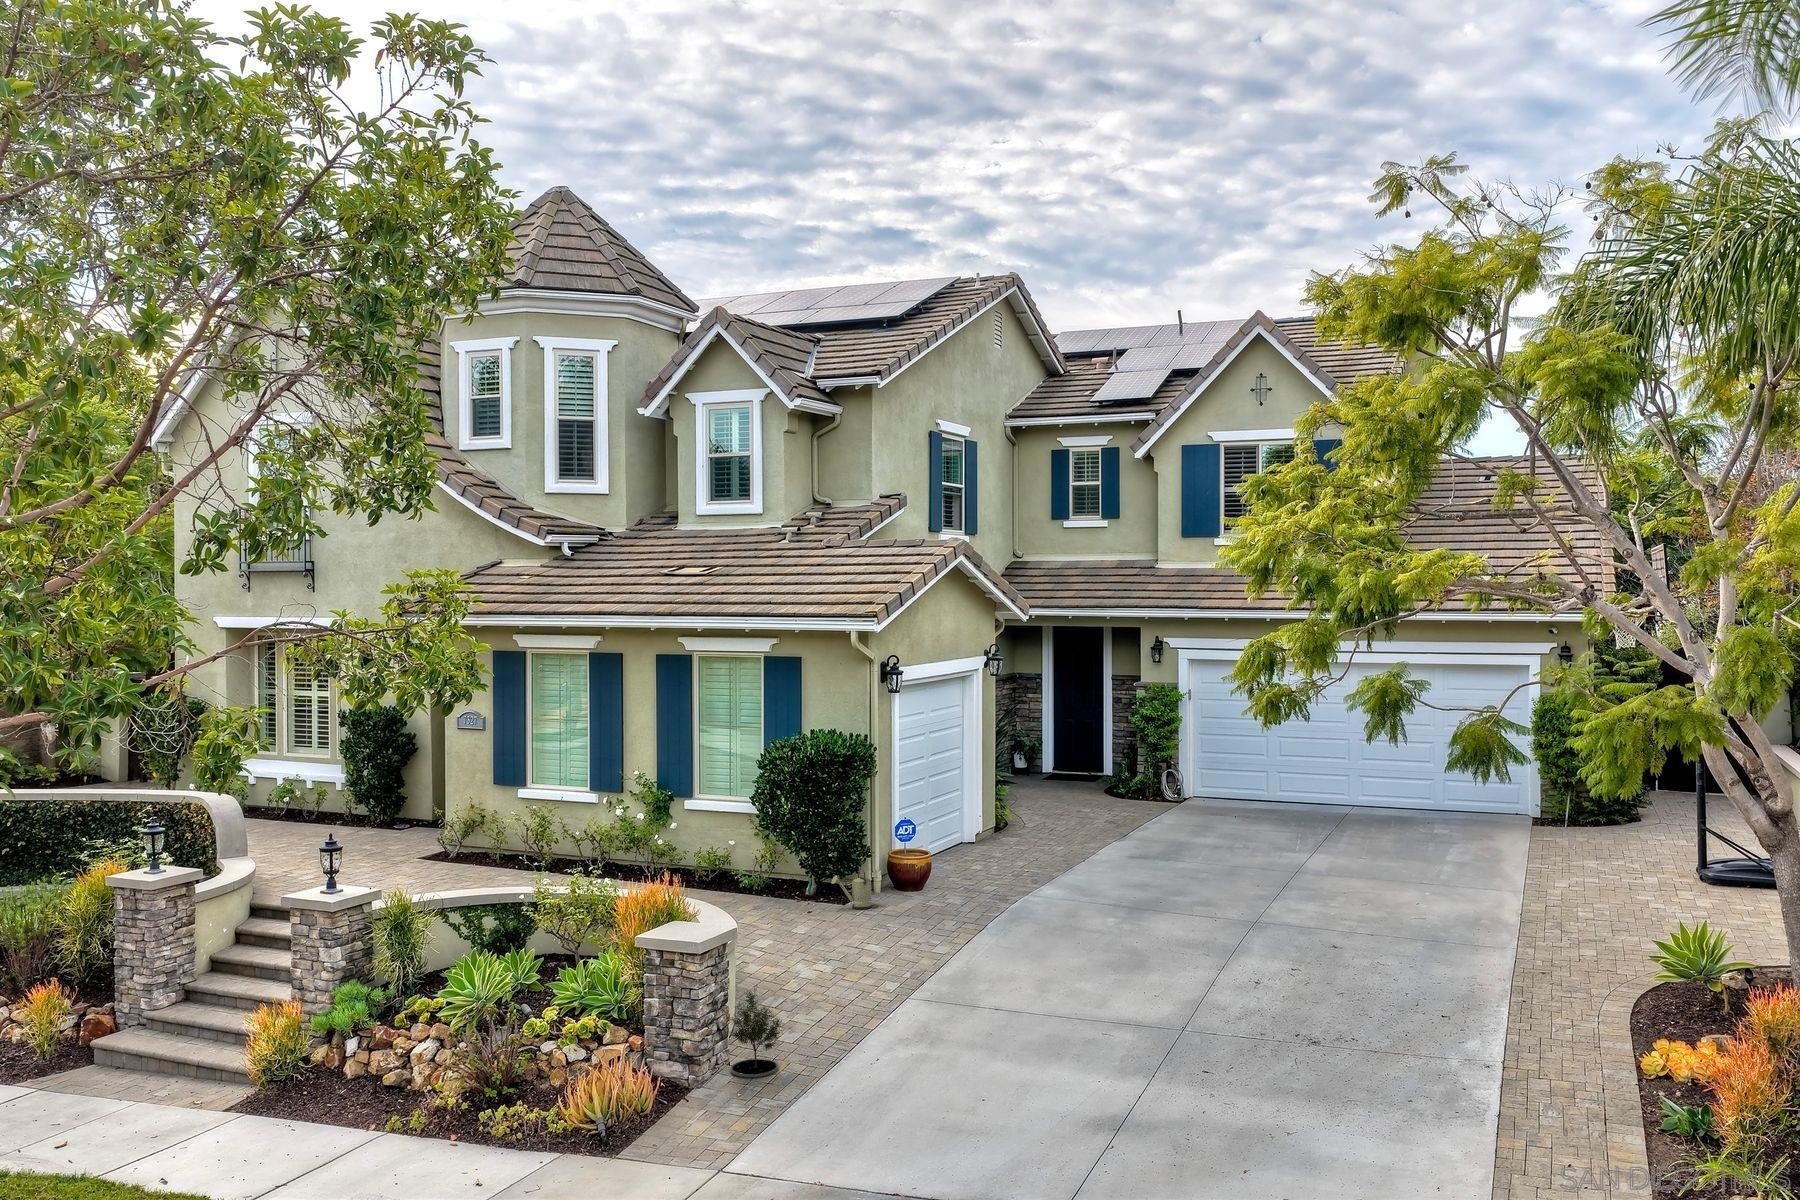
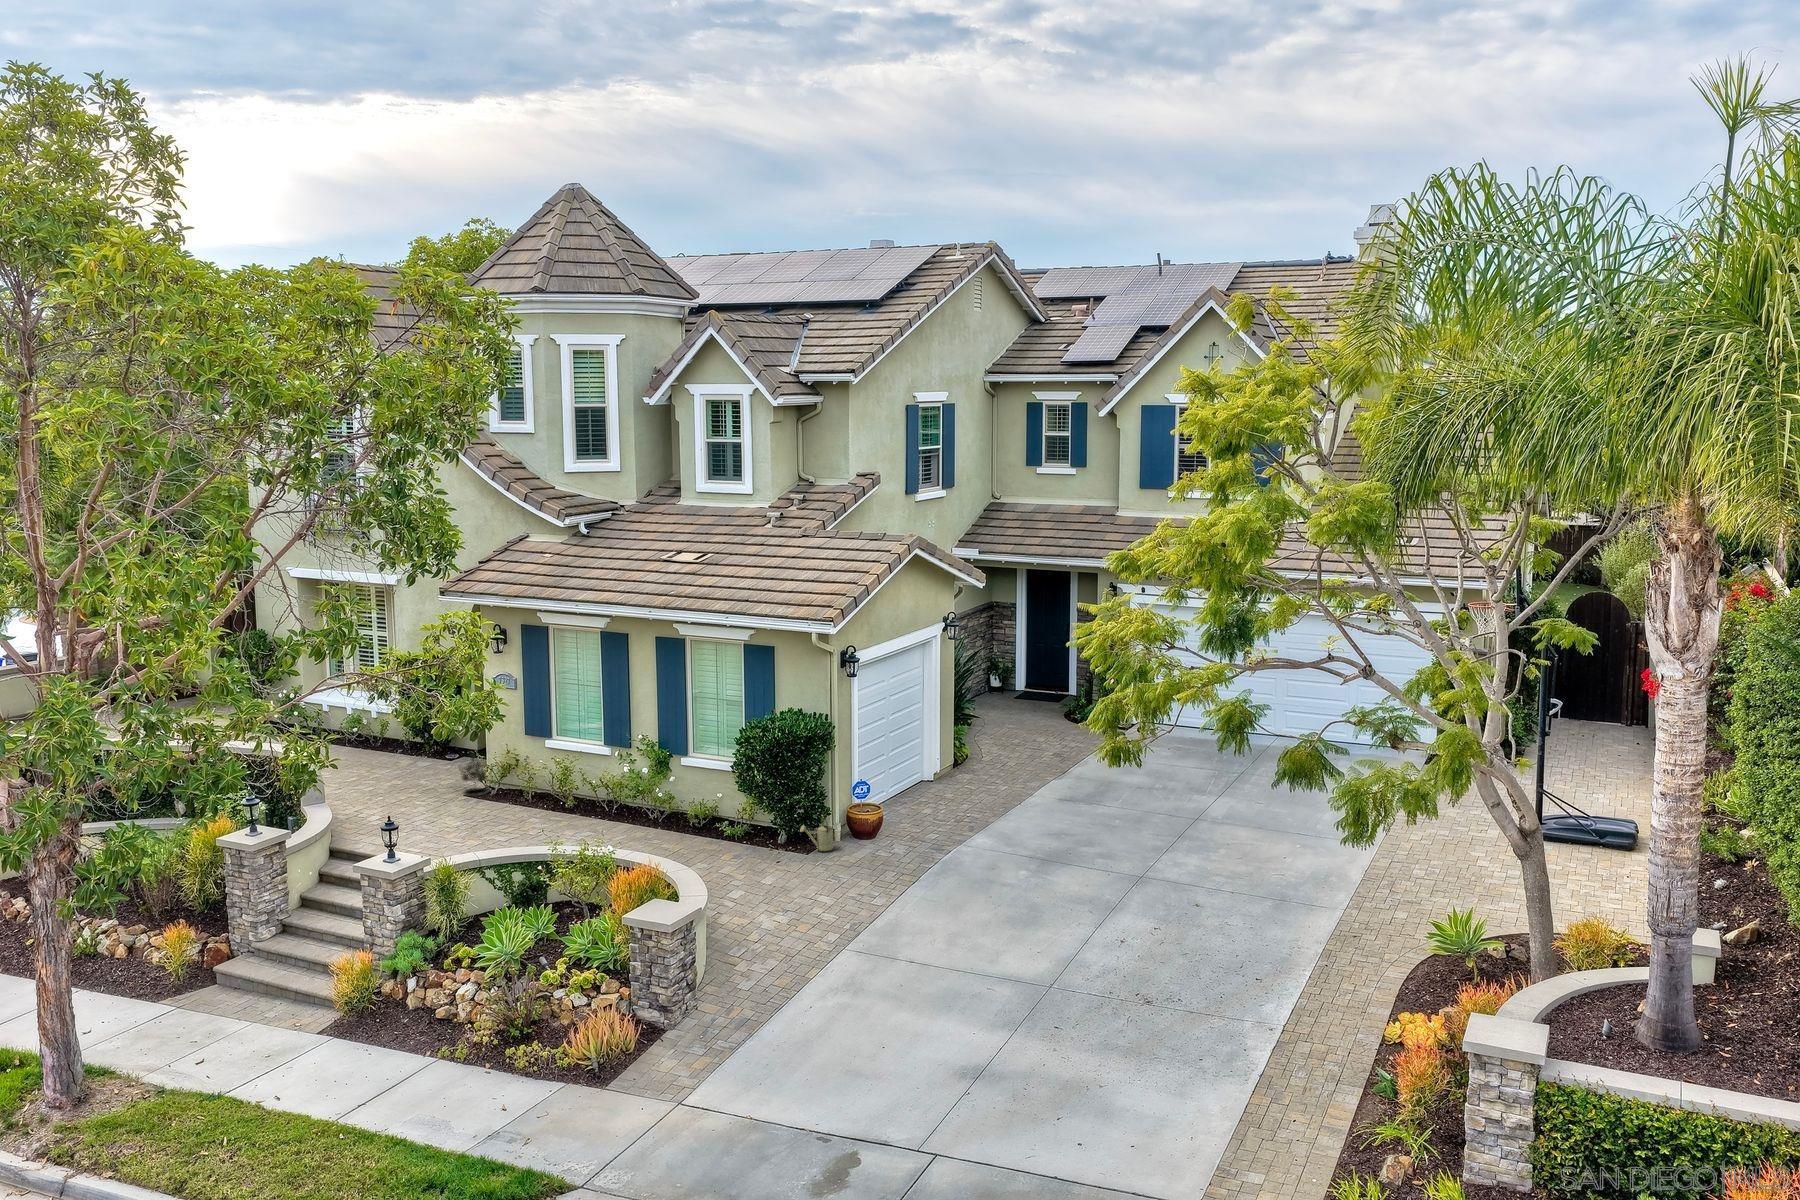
potted tree: present [730,989,784,1078] -> present [458,752,488,796]

